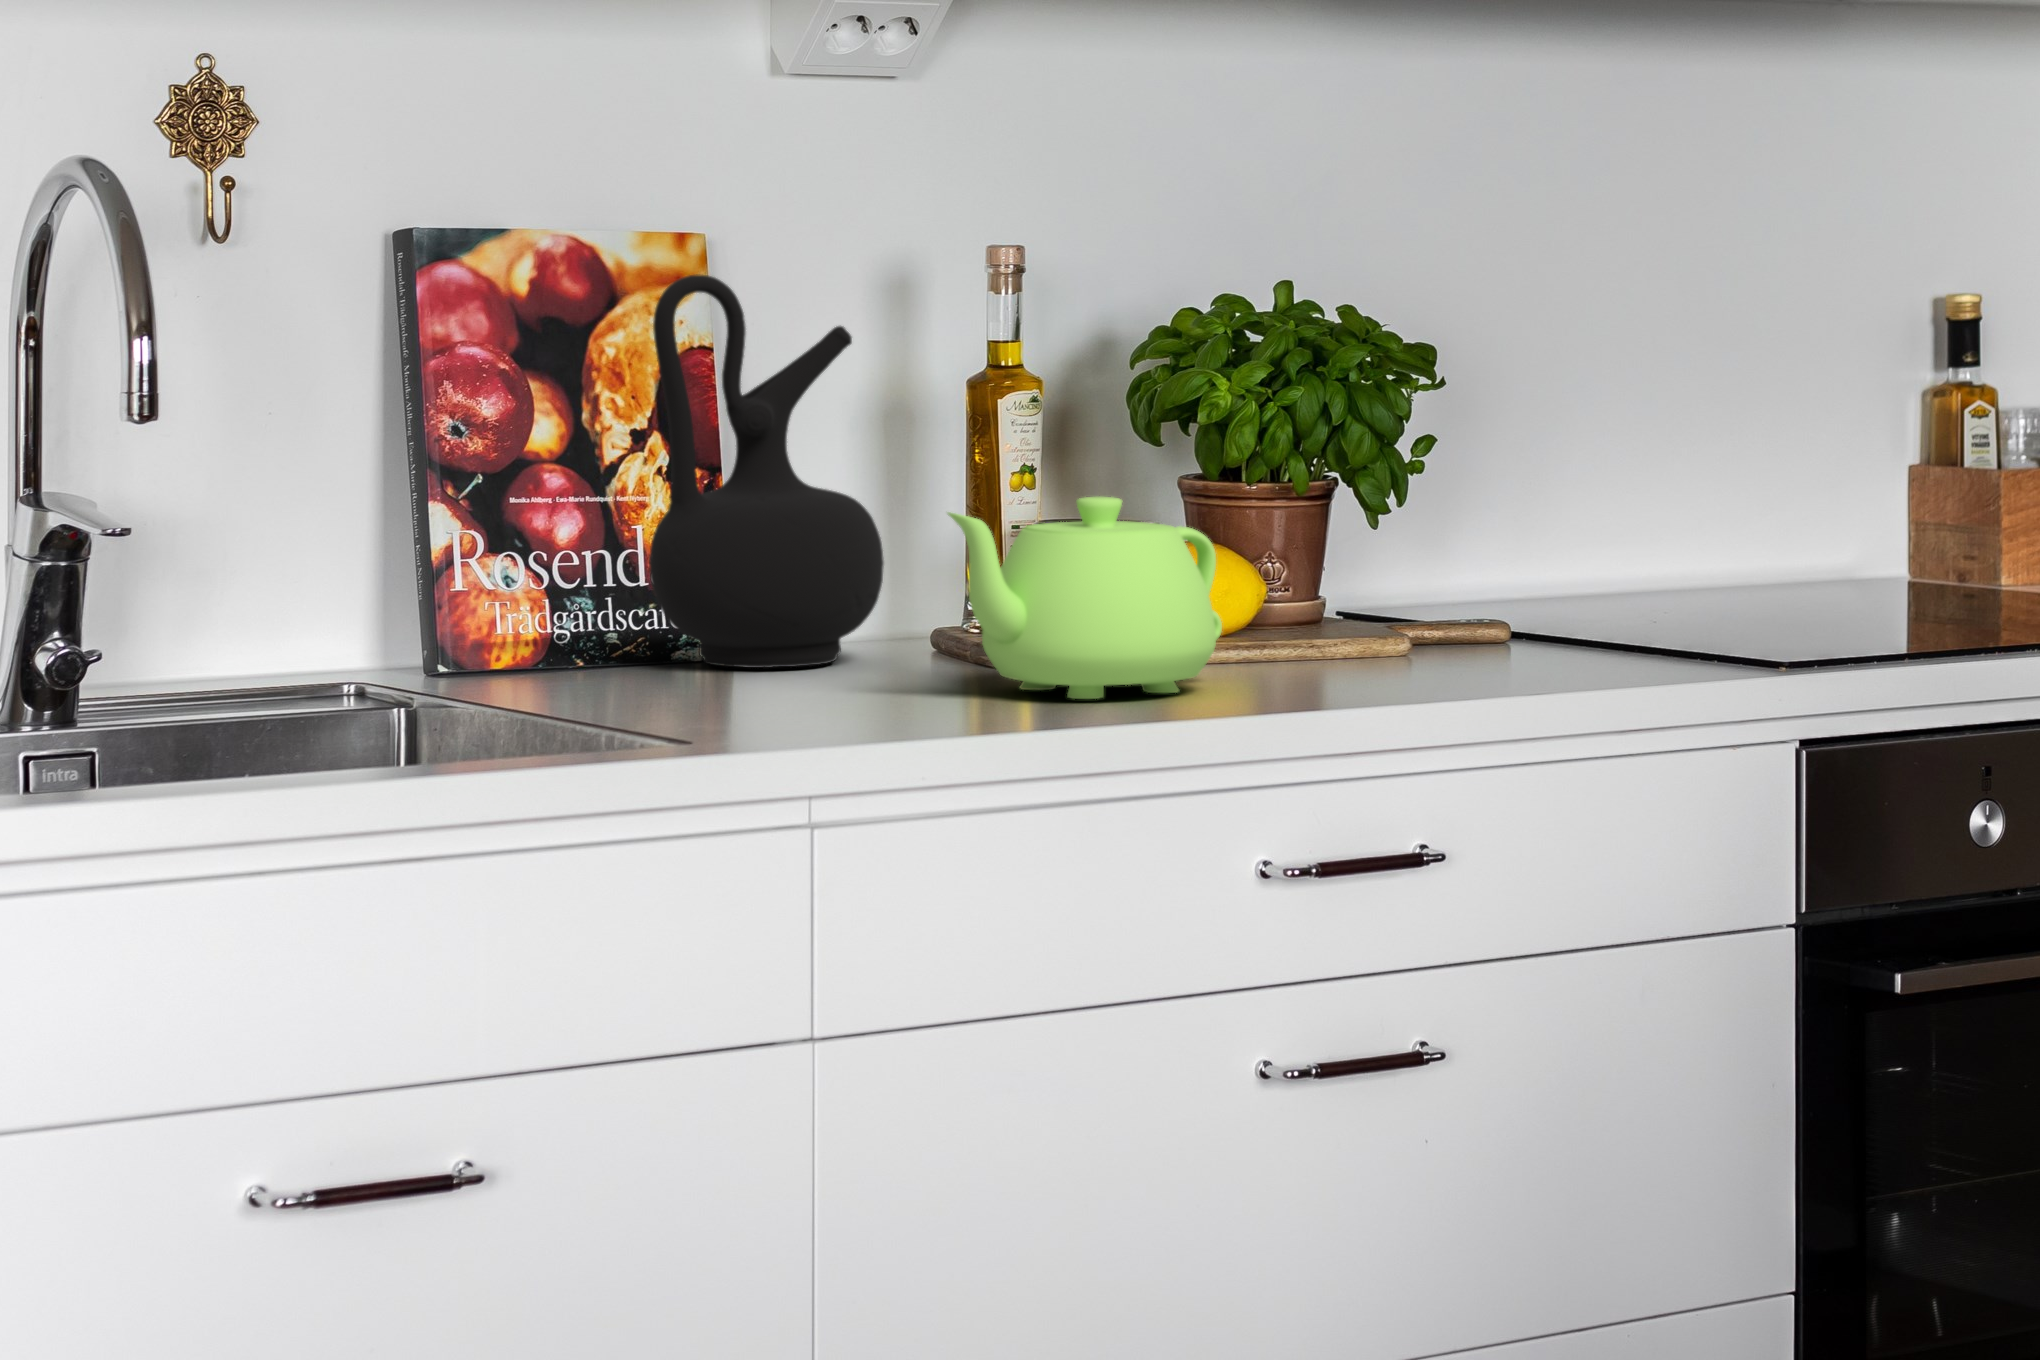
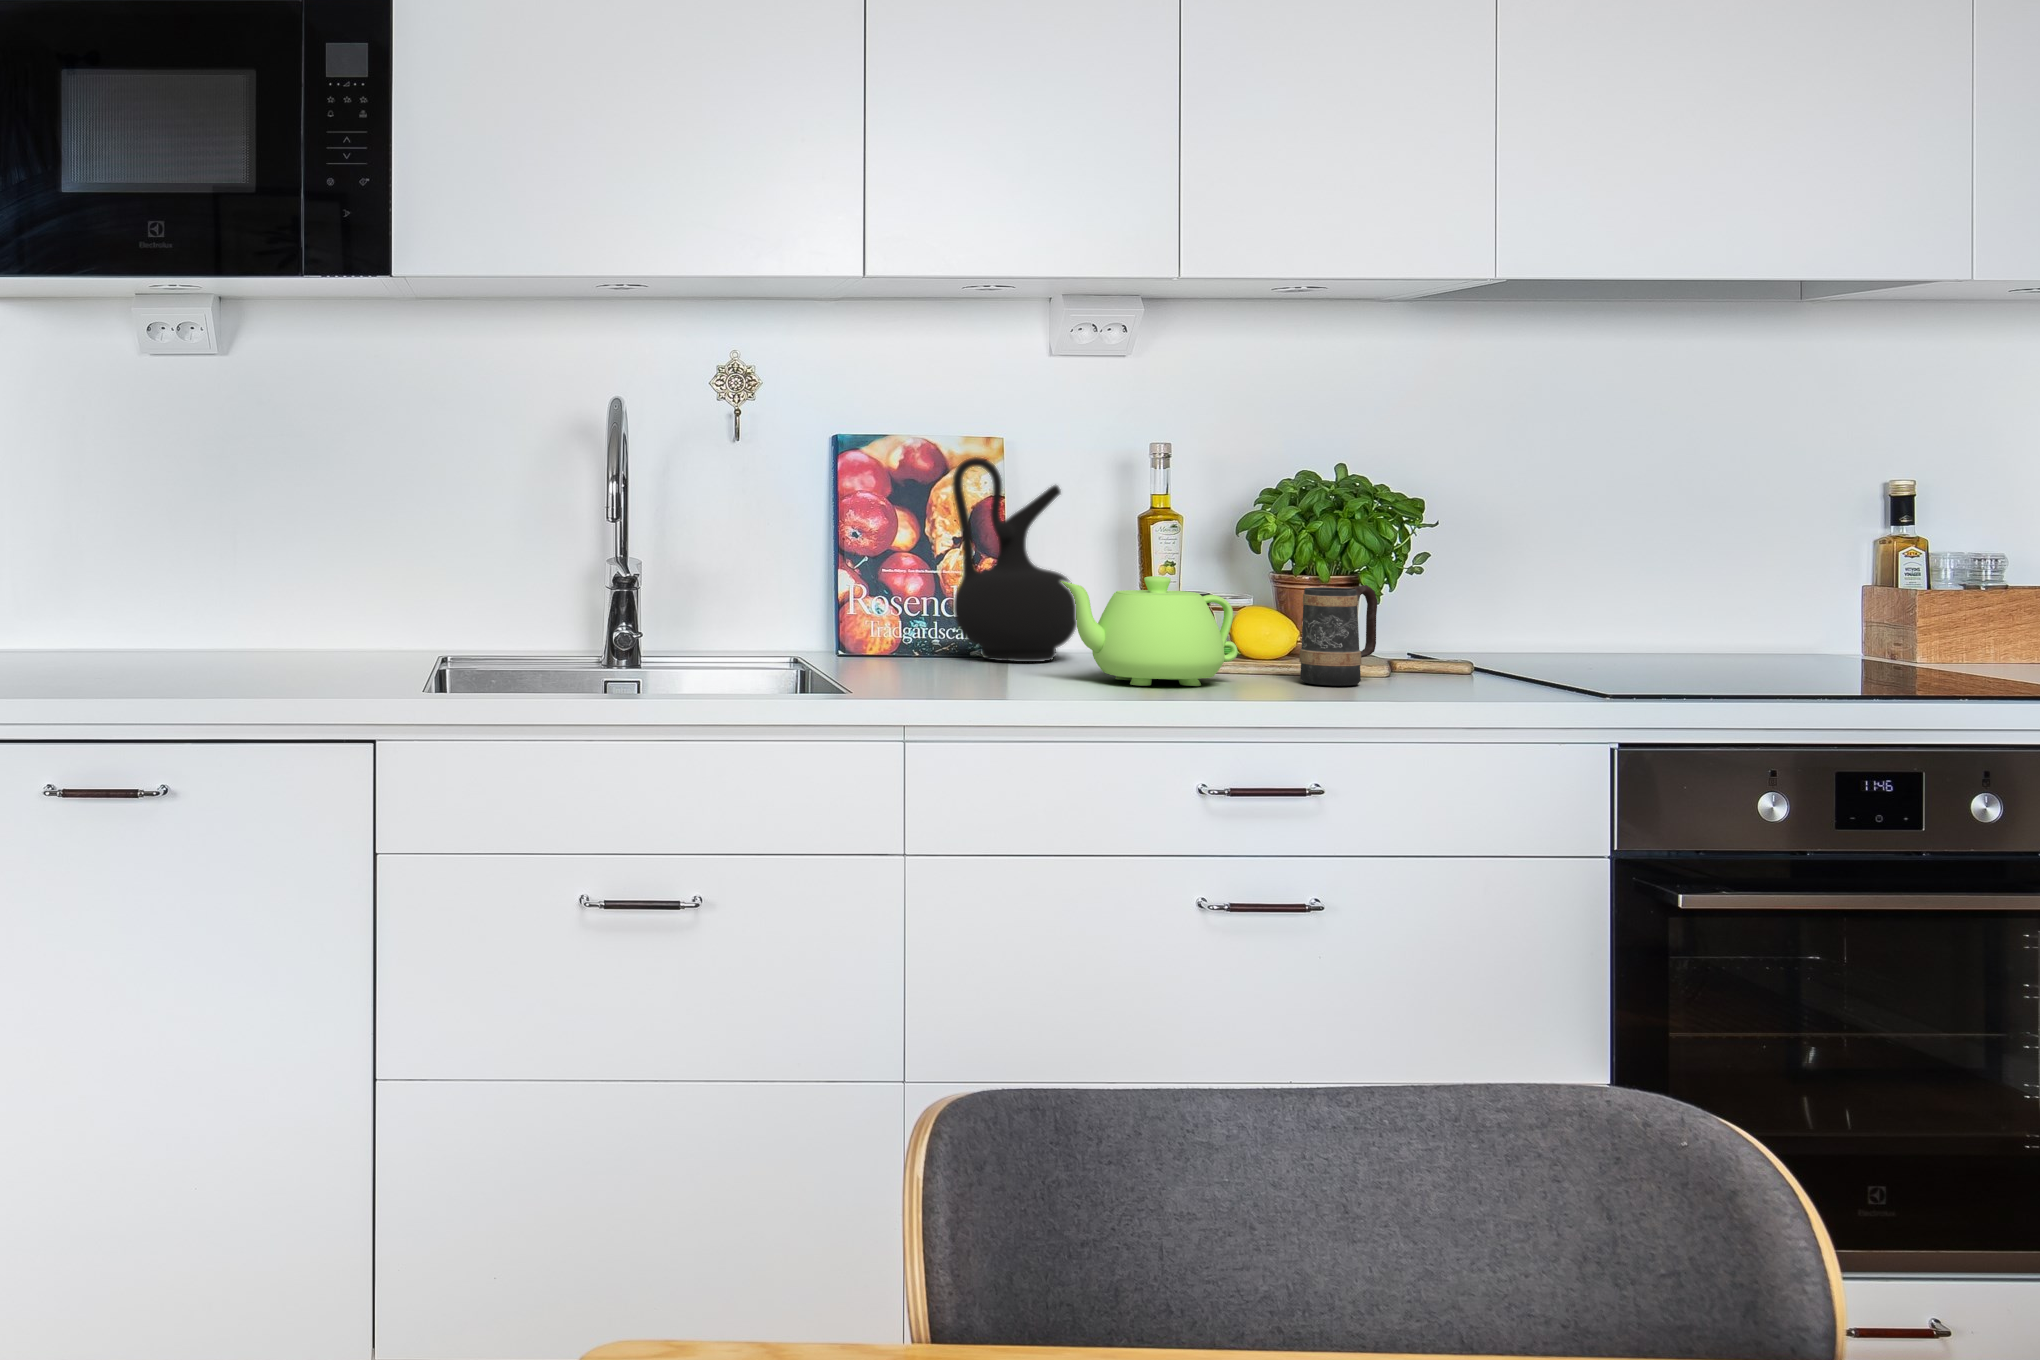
mug: none [1307,498,1419,677] -> present [1299,585,1378,686]

